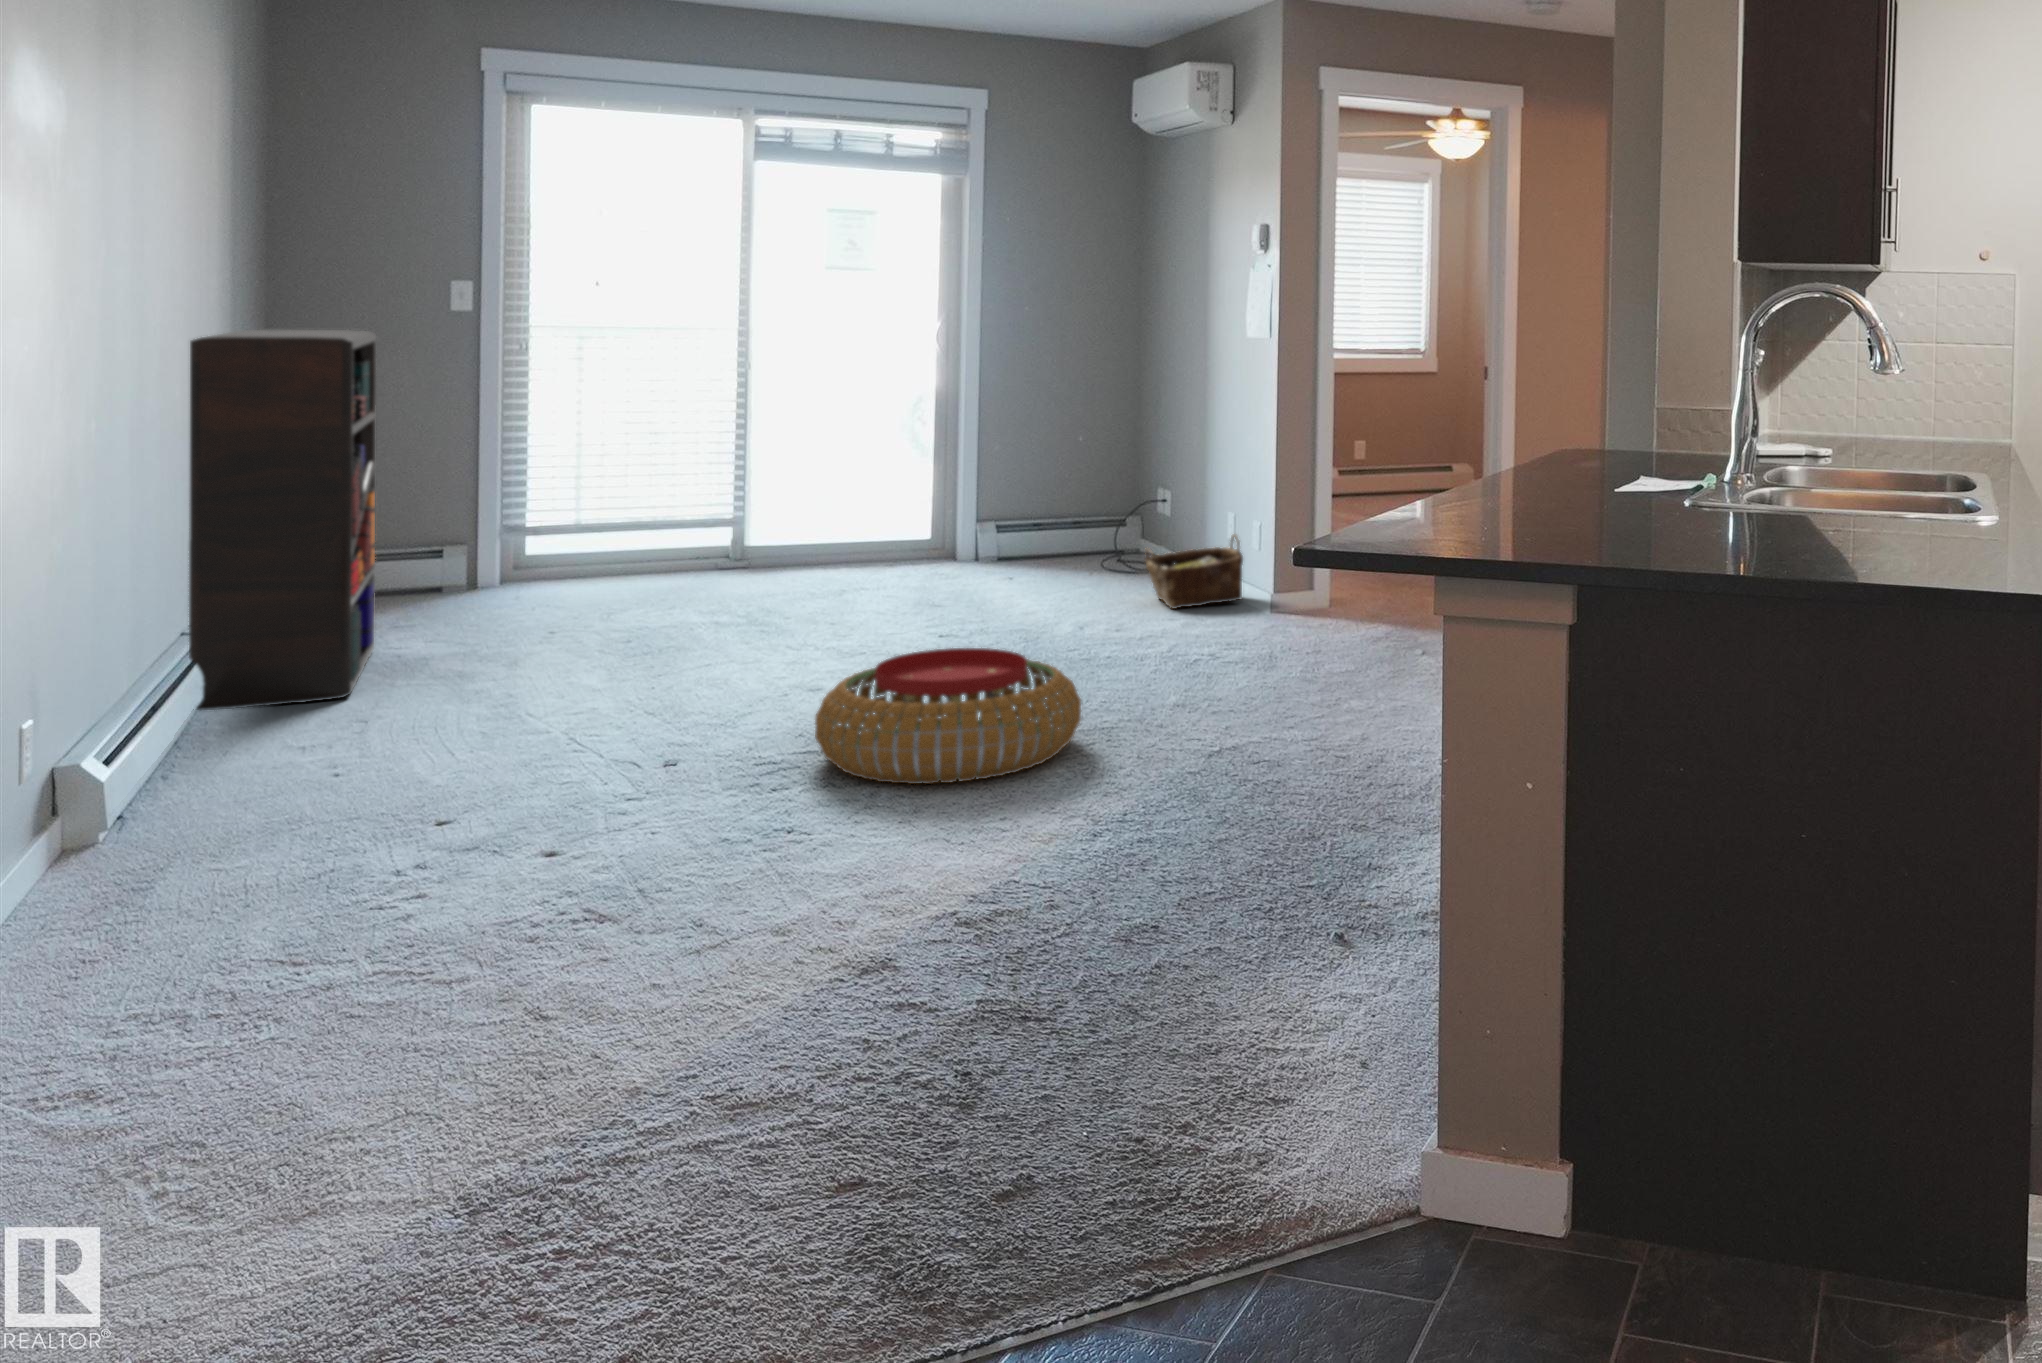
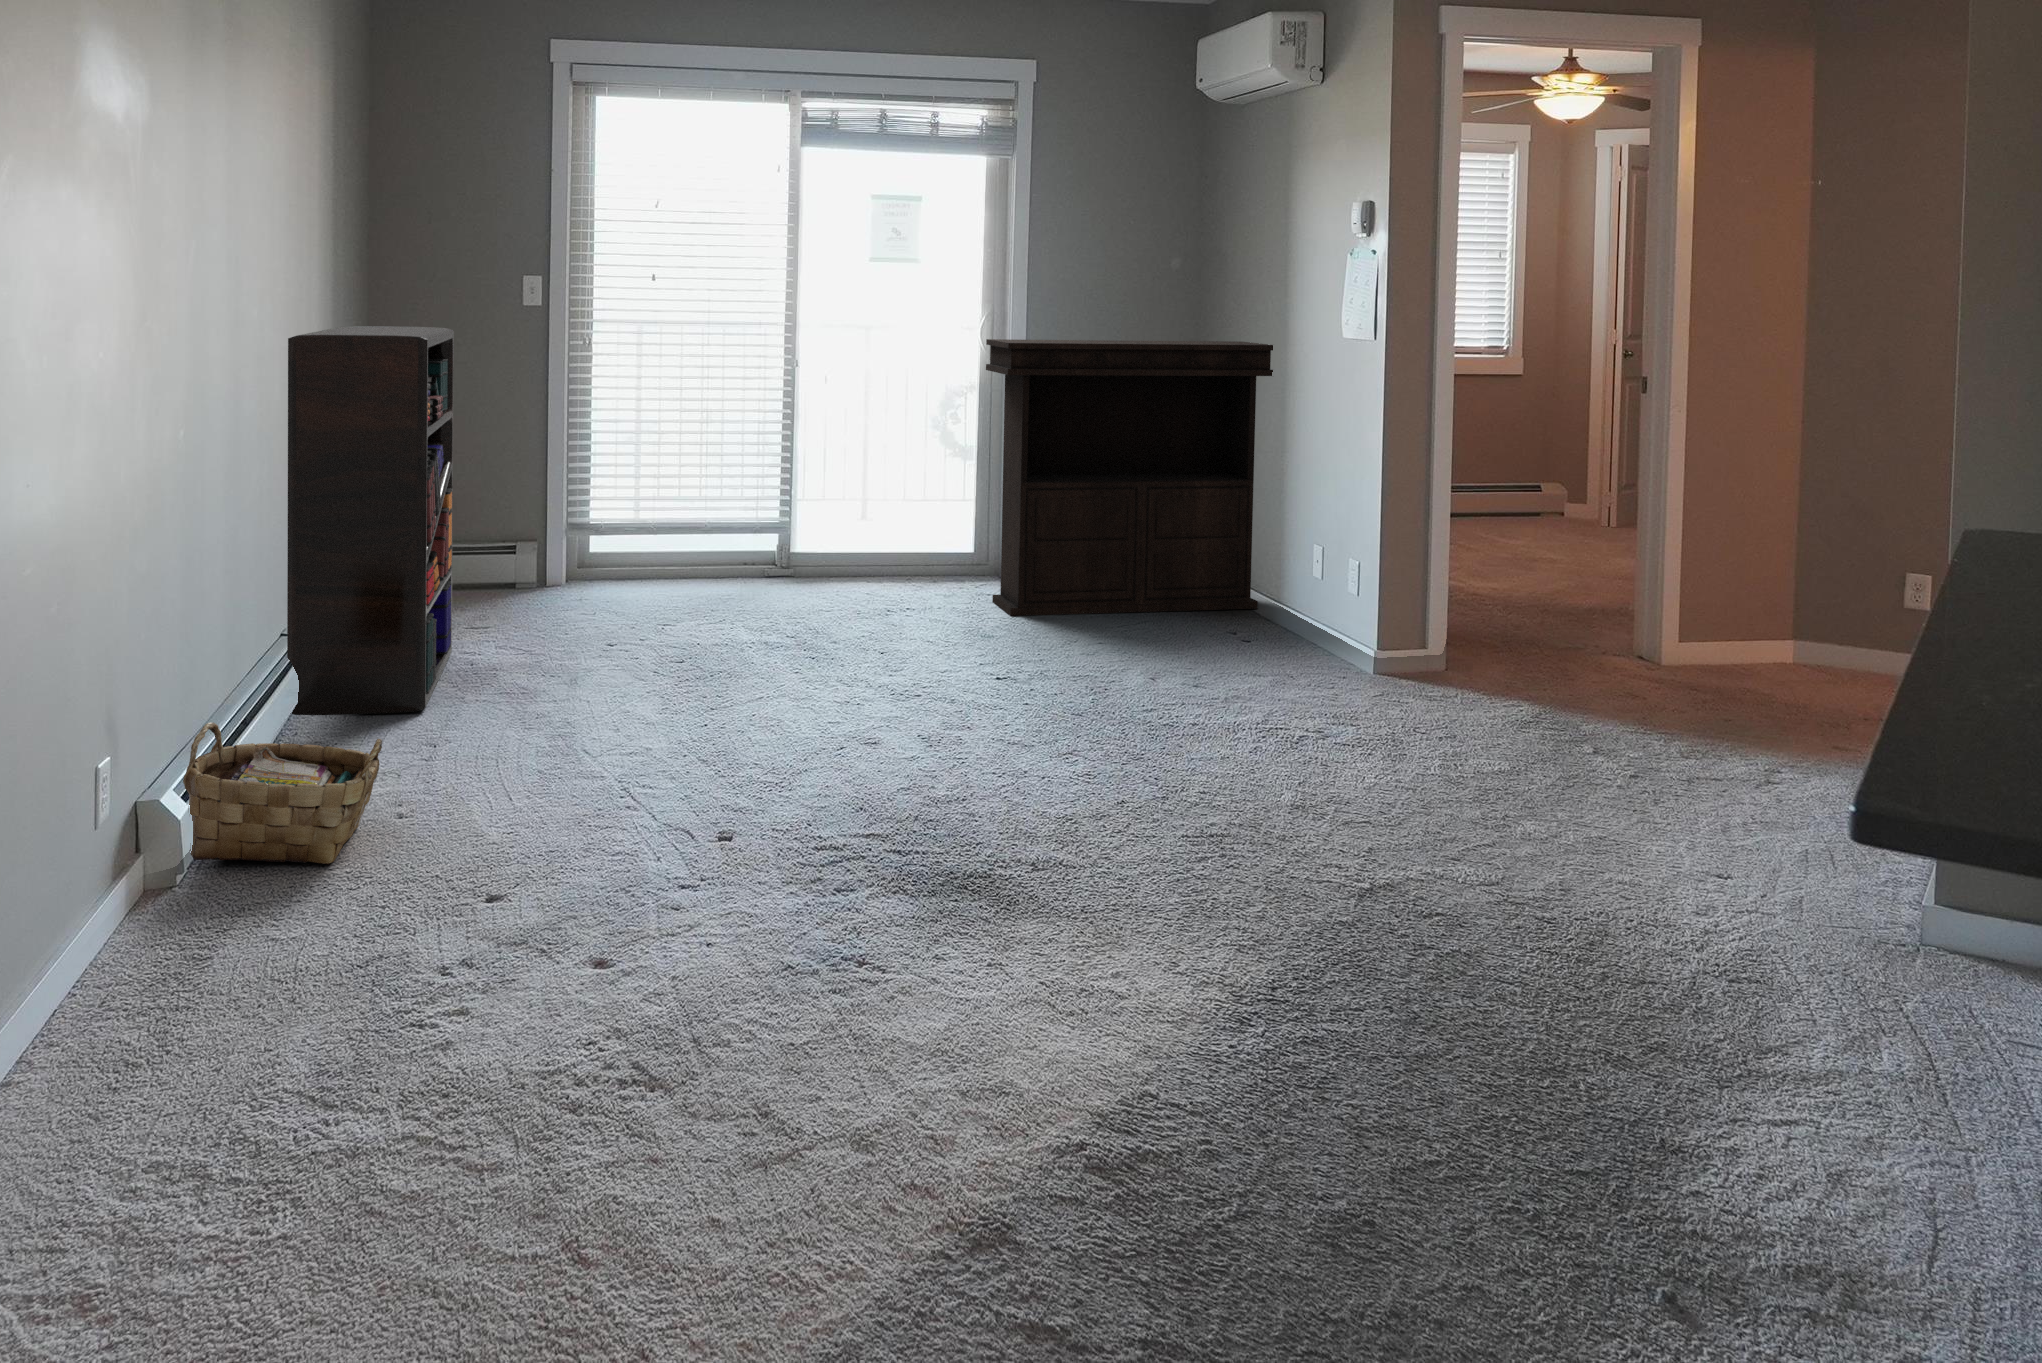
console table: none [940,341,1202,587] -> present [986,339,1273,616]
woven basket: present [1145,534,1243,609] -> present [183,722,382,864]
pouf: present [815,648,1081,784] -> none [880,724,1194,910]

